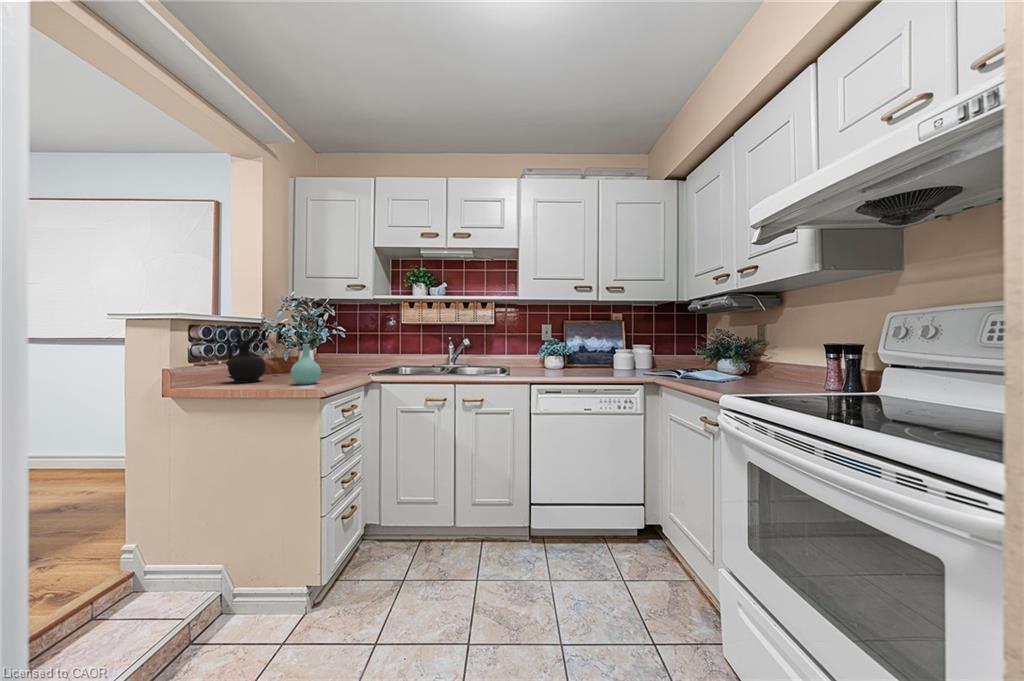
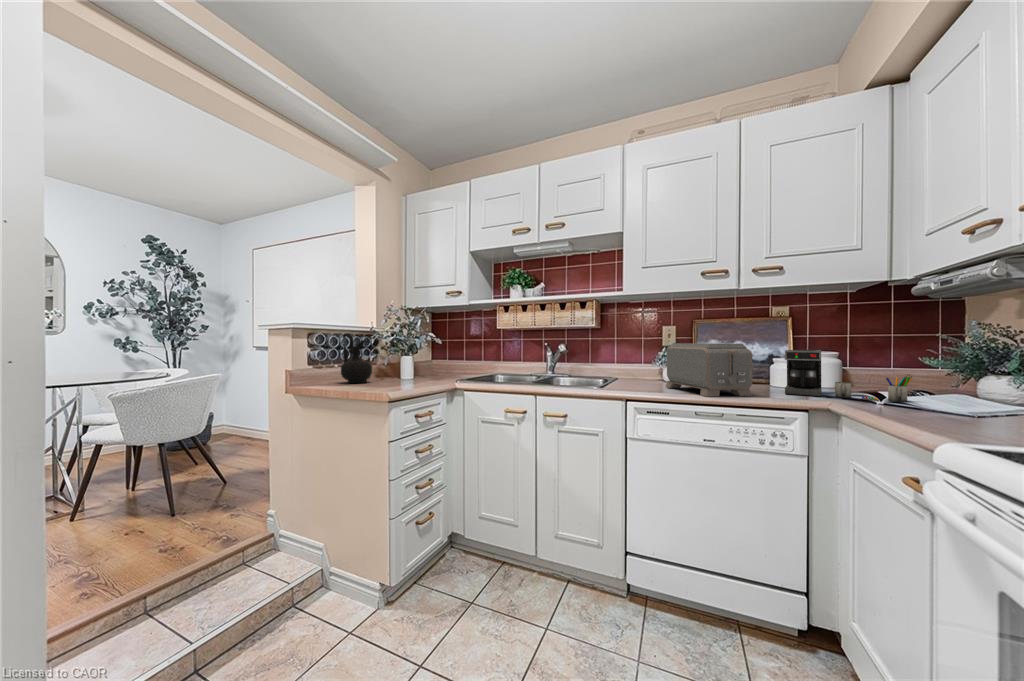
toaster: none [553,340,614,378] -> present [665,343,753,397]
bottle: present [290,342,321,385] -> none [381,347,406,388]
coffee maker: none [628,345,694,376] -> present [785,350,912,402]

